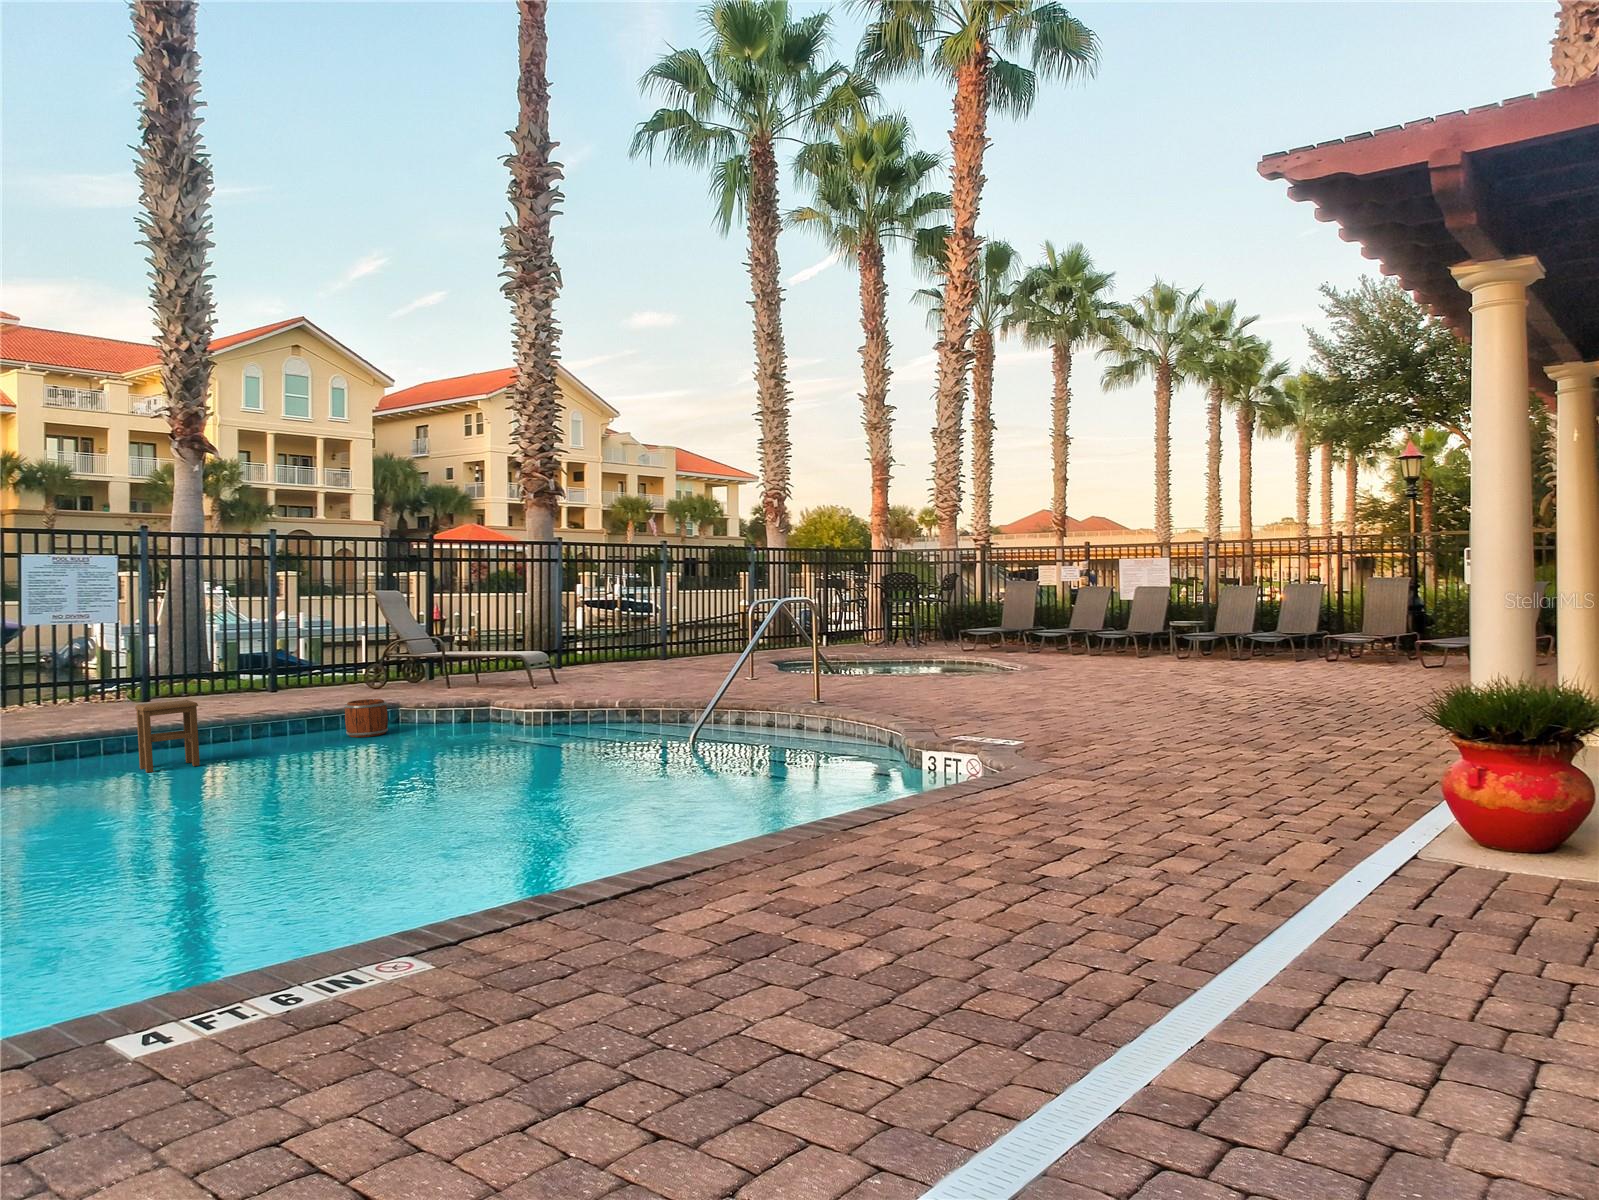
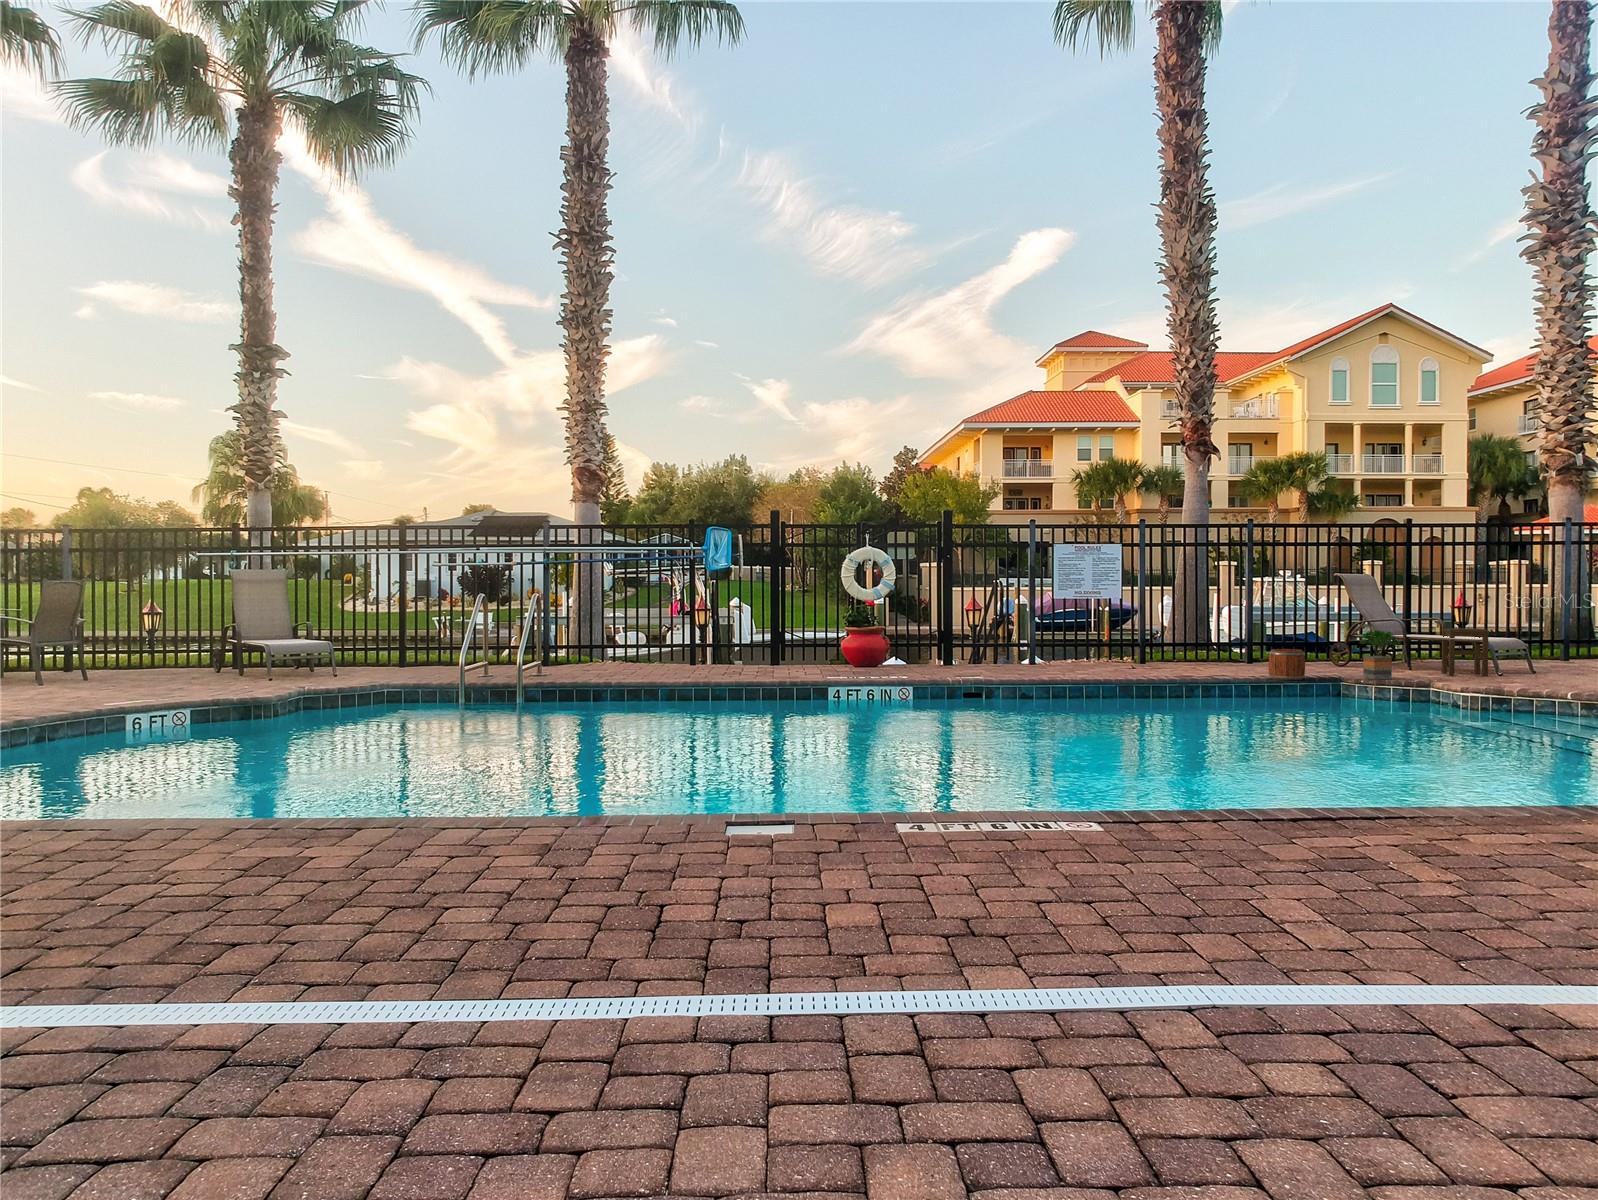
potted tree: none [432,667,475,721] -> present [1360,630,1400,679]
stool: present [135,700,200,773] -> present [1441,628,1490,676]

